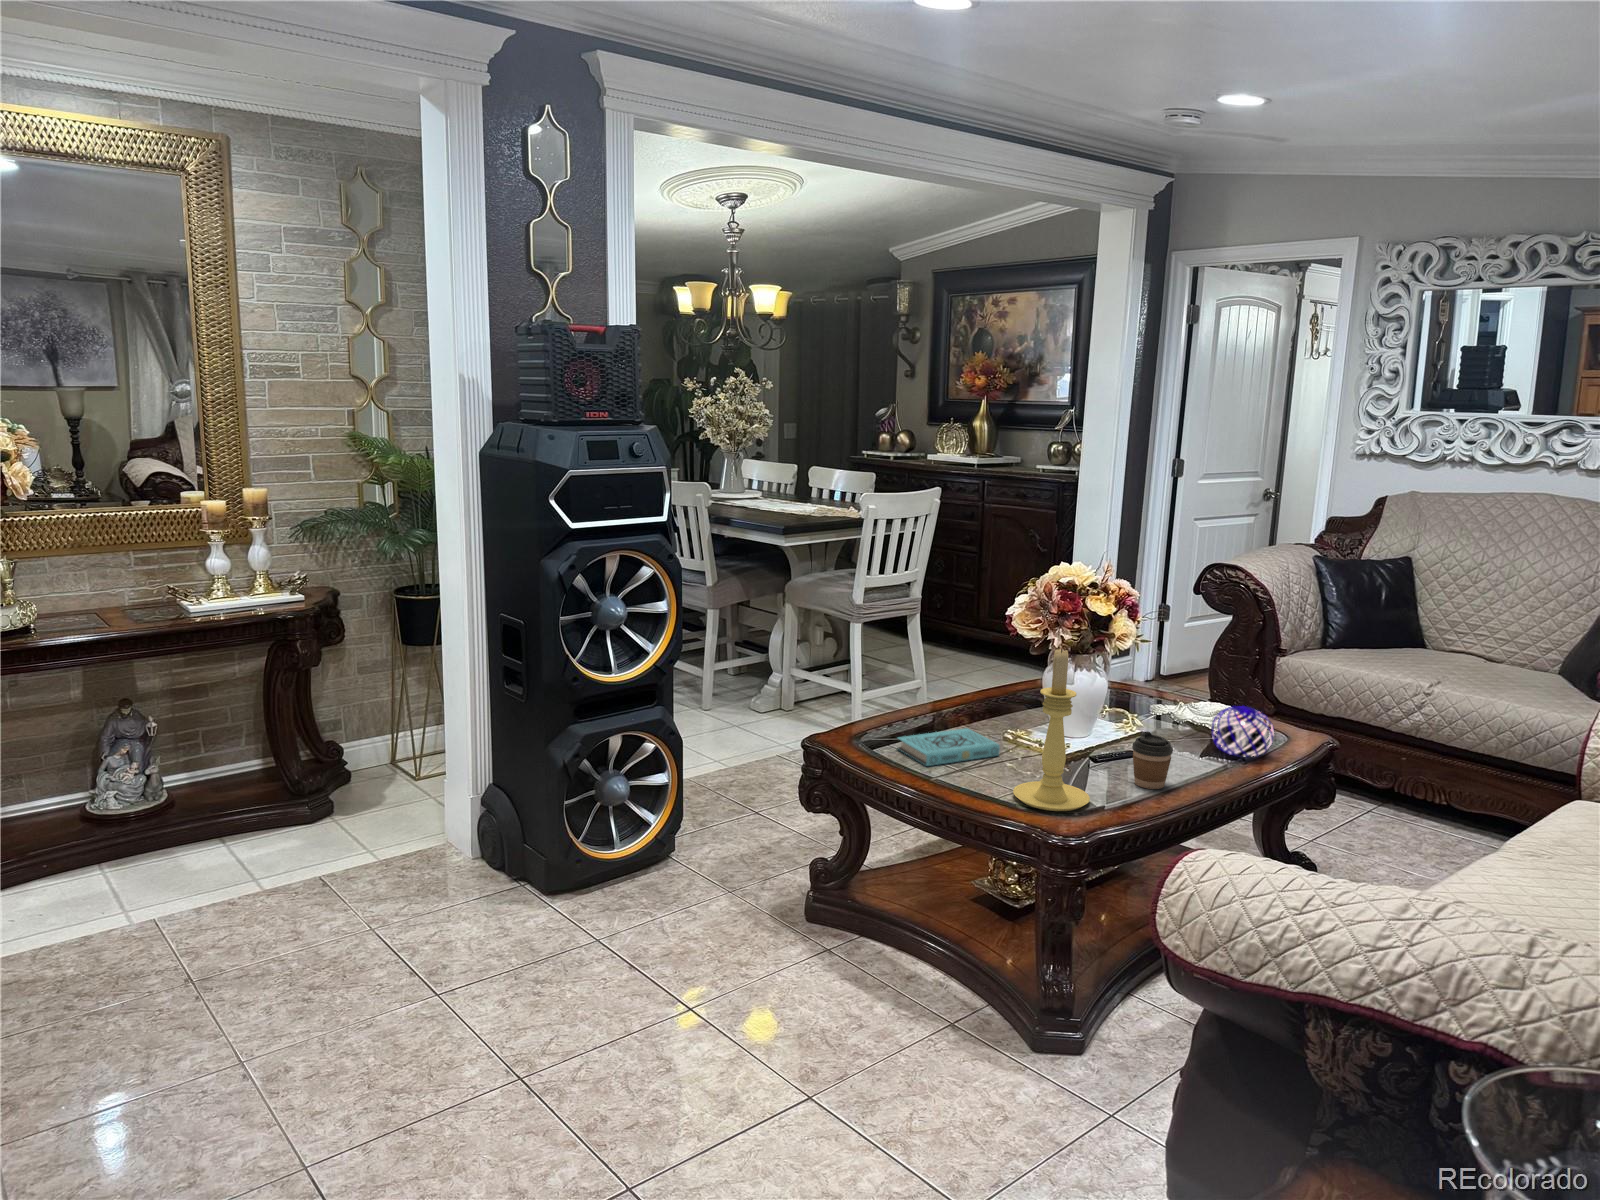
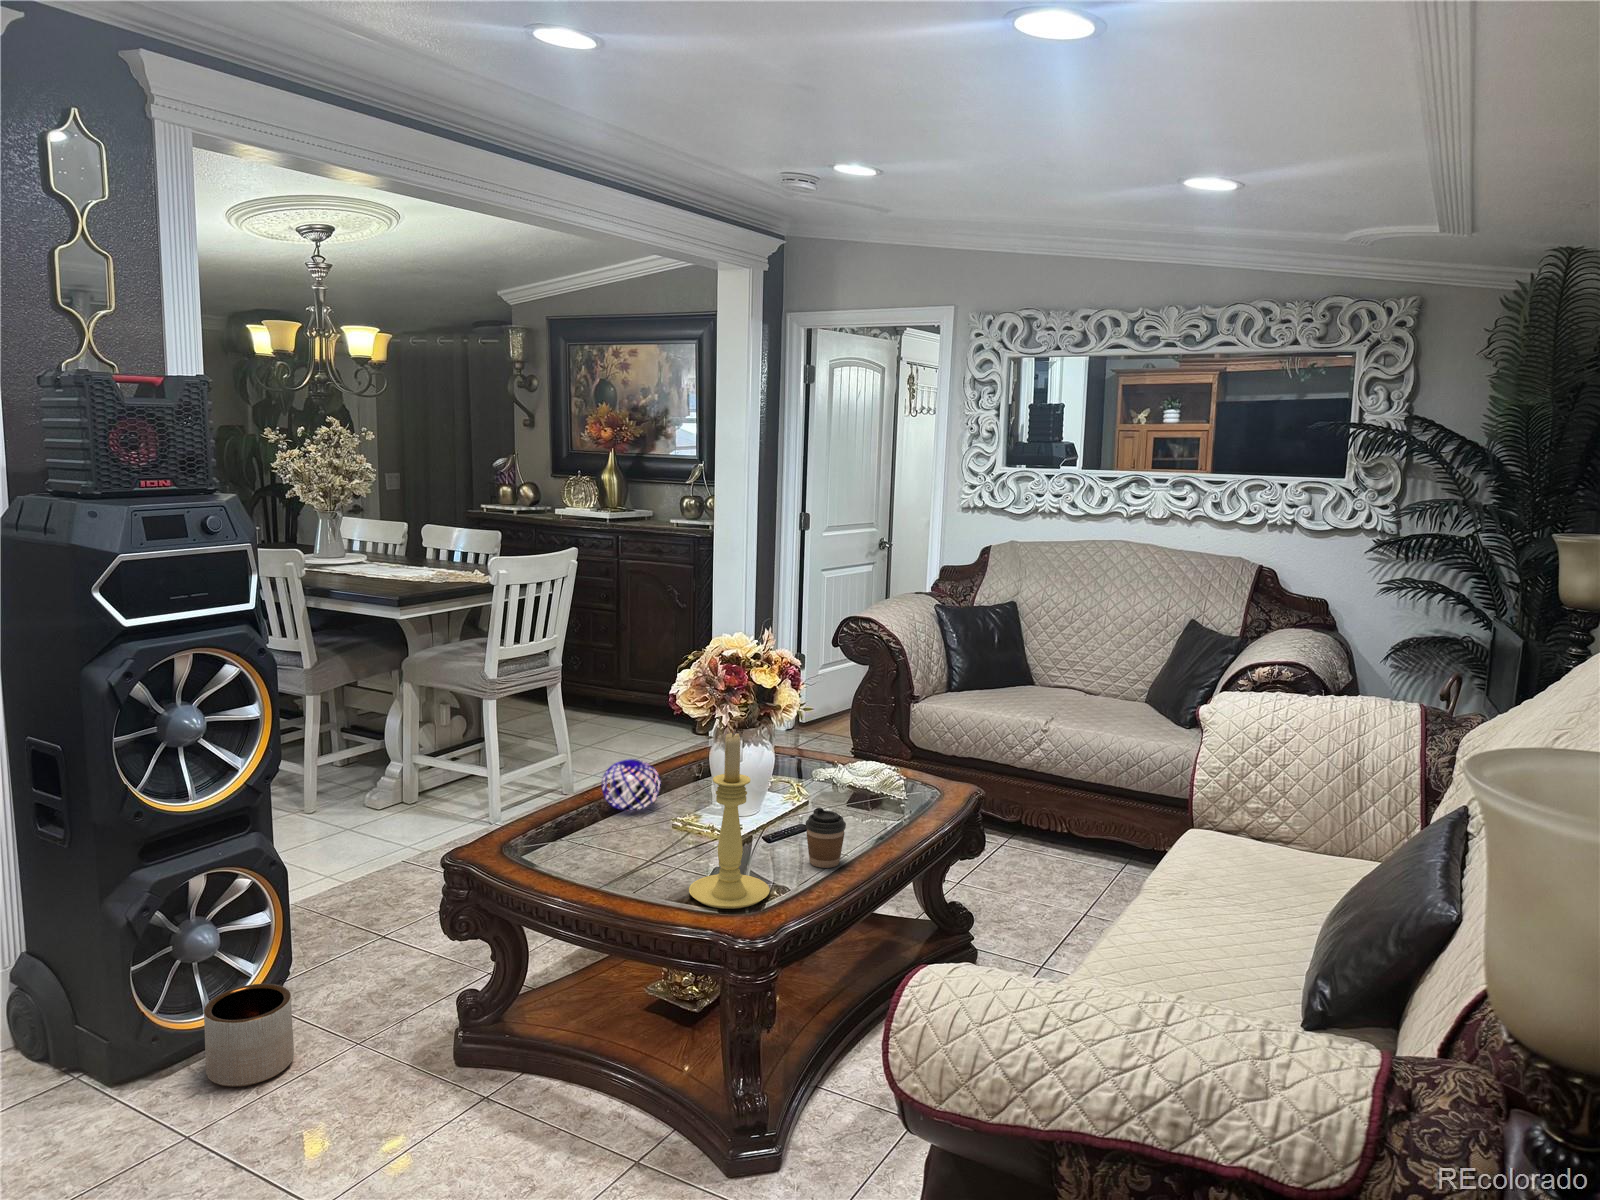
decorative orb: present [1212,706,1274,757] -> present [602,759,661,811]
book: present [898,728,1000,766] -> none [553,820,668,871]
planter: none [616,830,681,908] -> present [204,984,294,1087]

